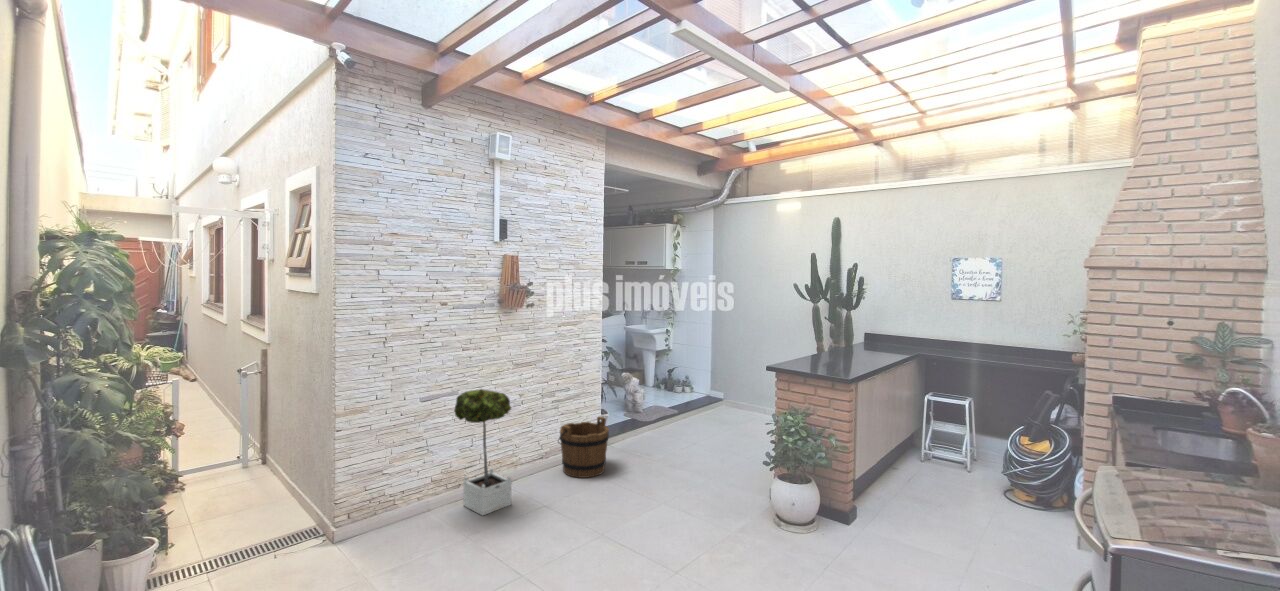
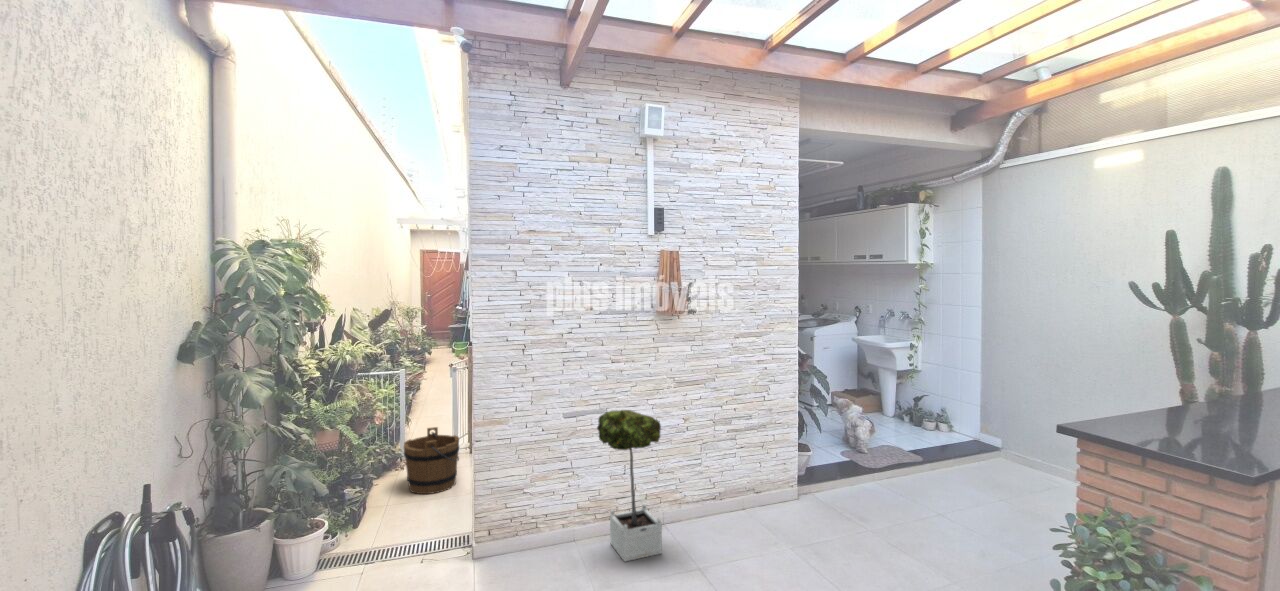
bucket: present [558,416,609,478] -> present [404,427,459,494]

